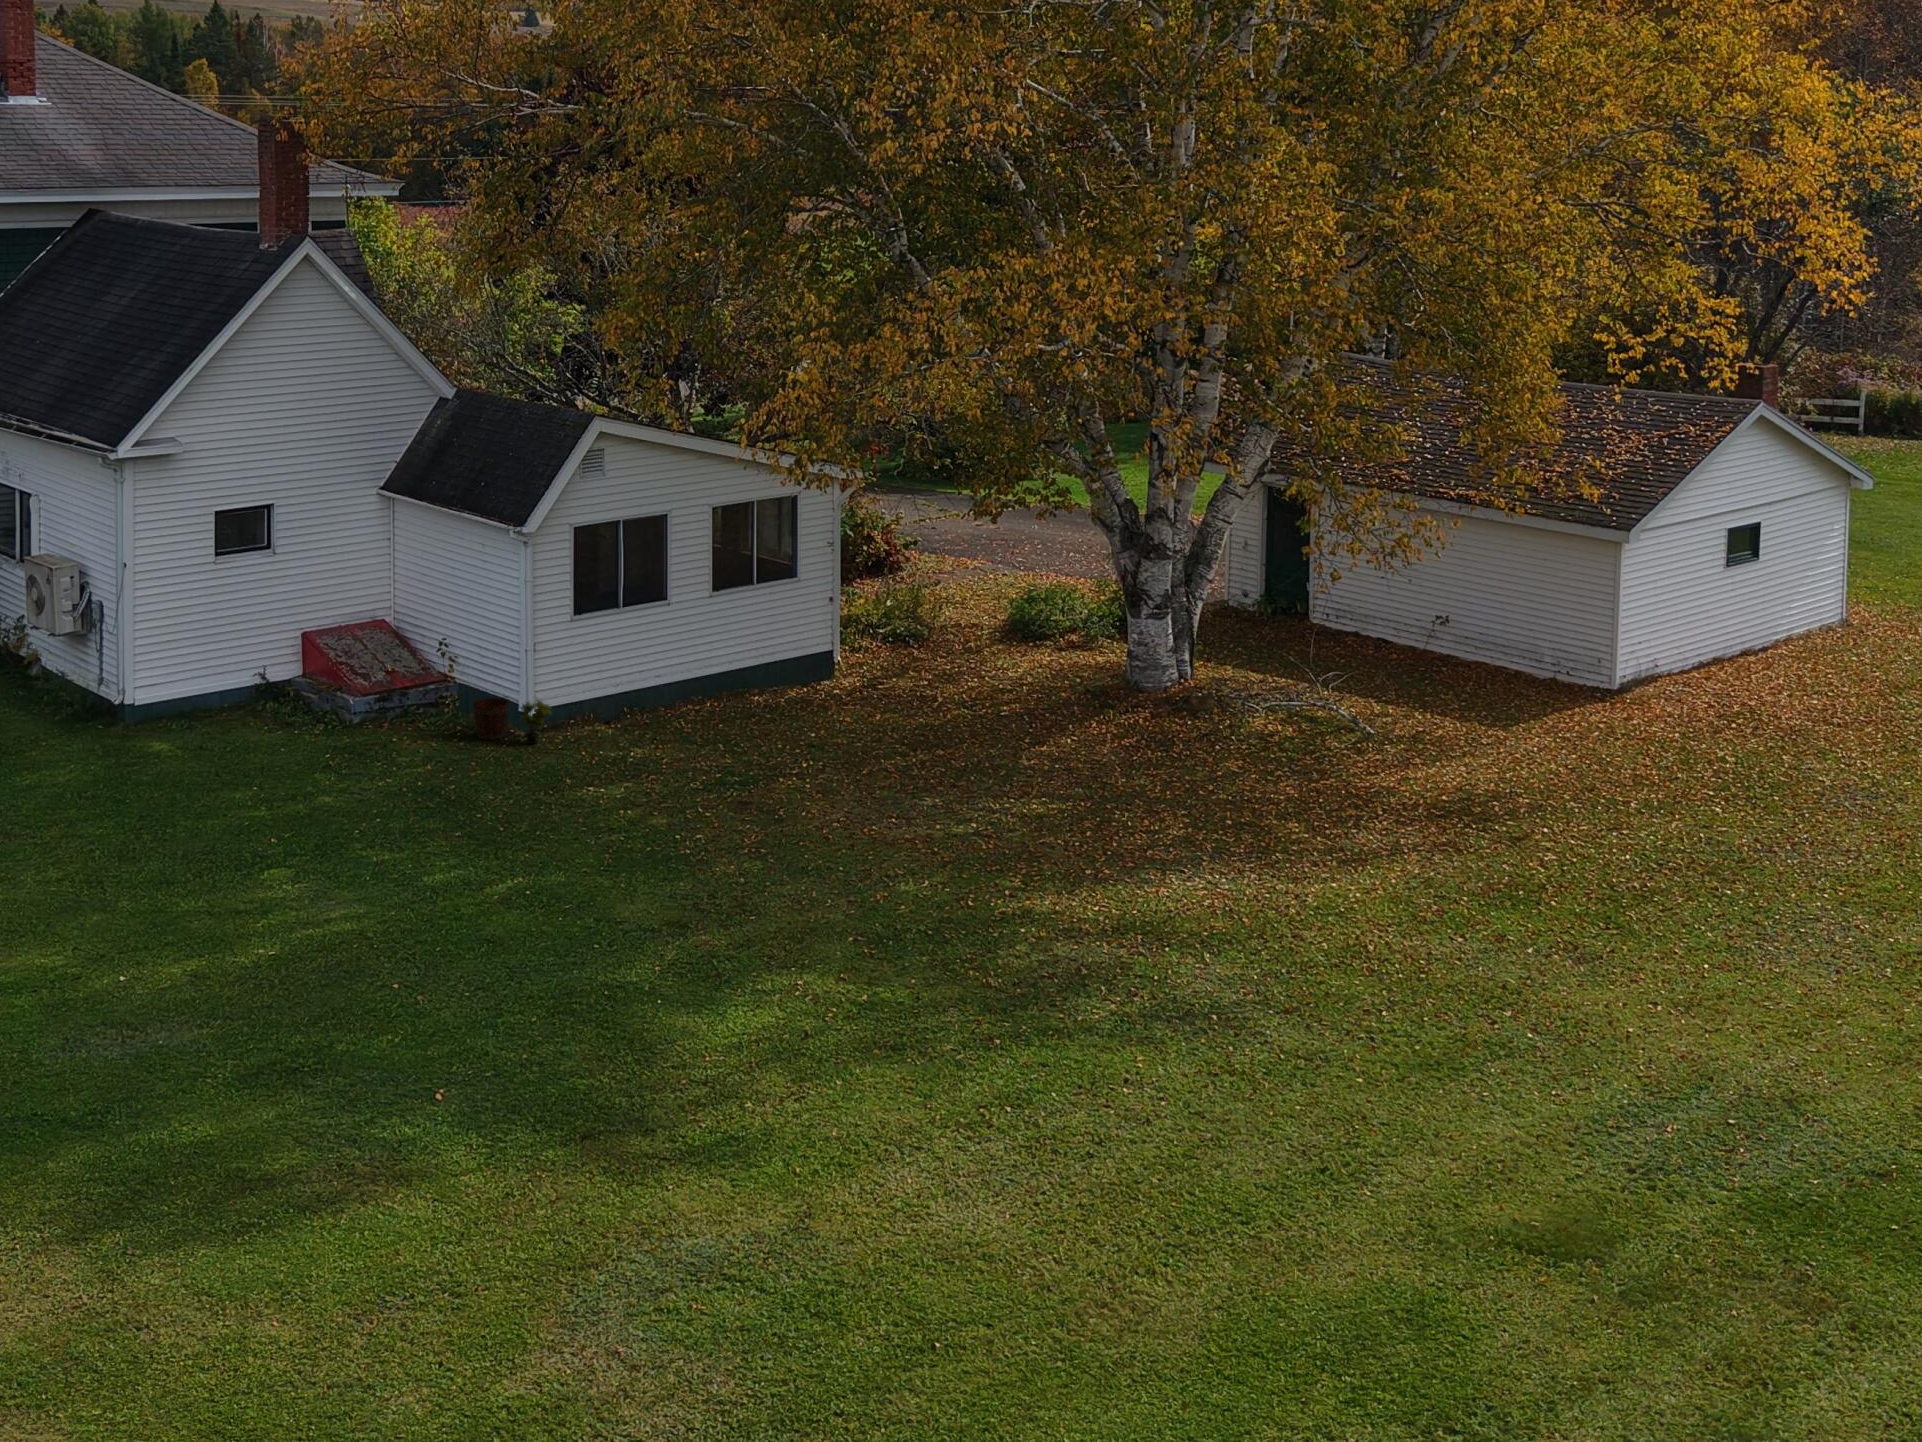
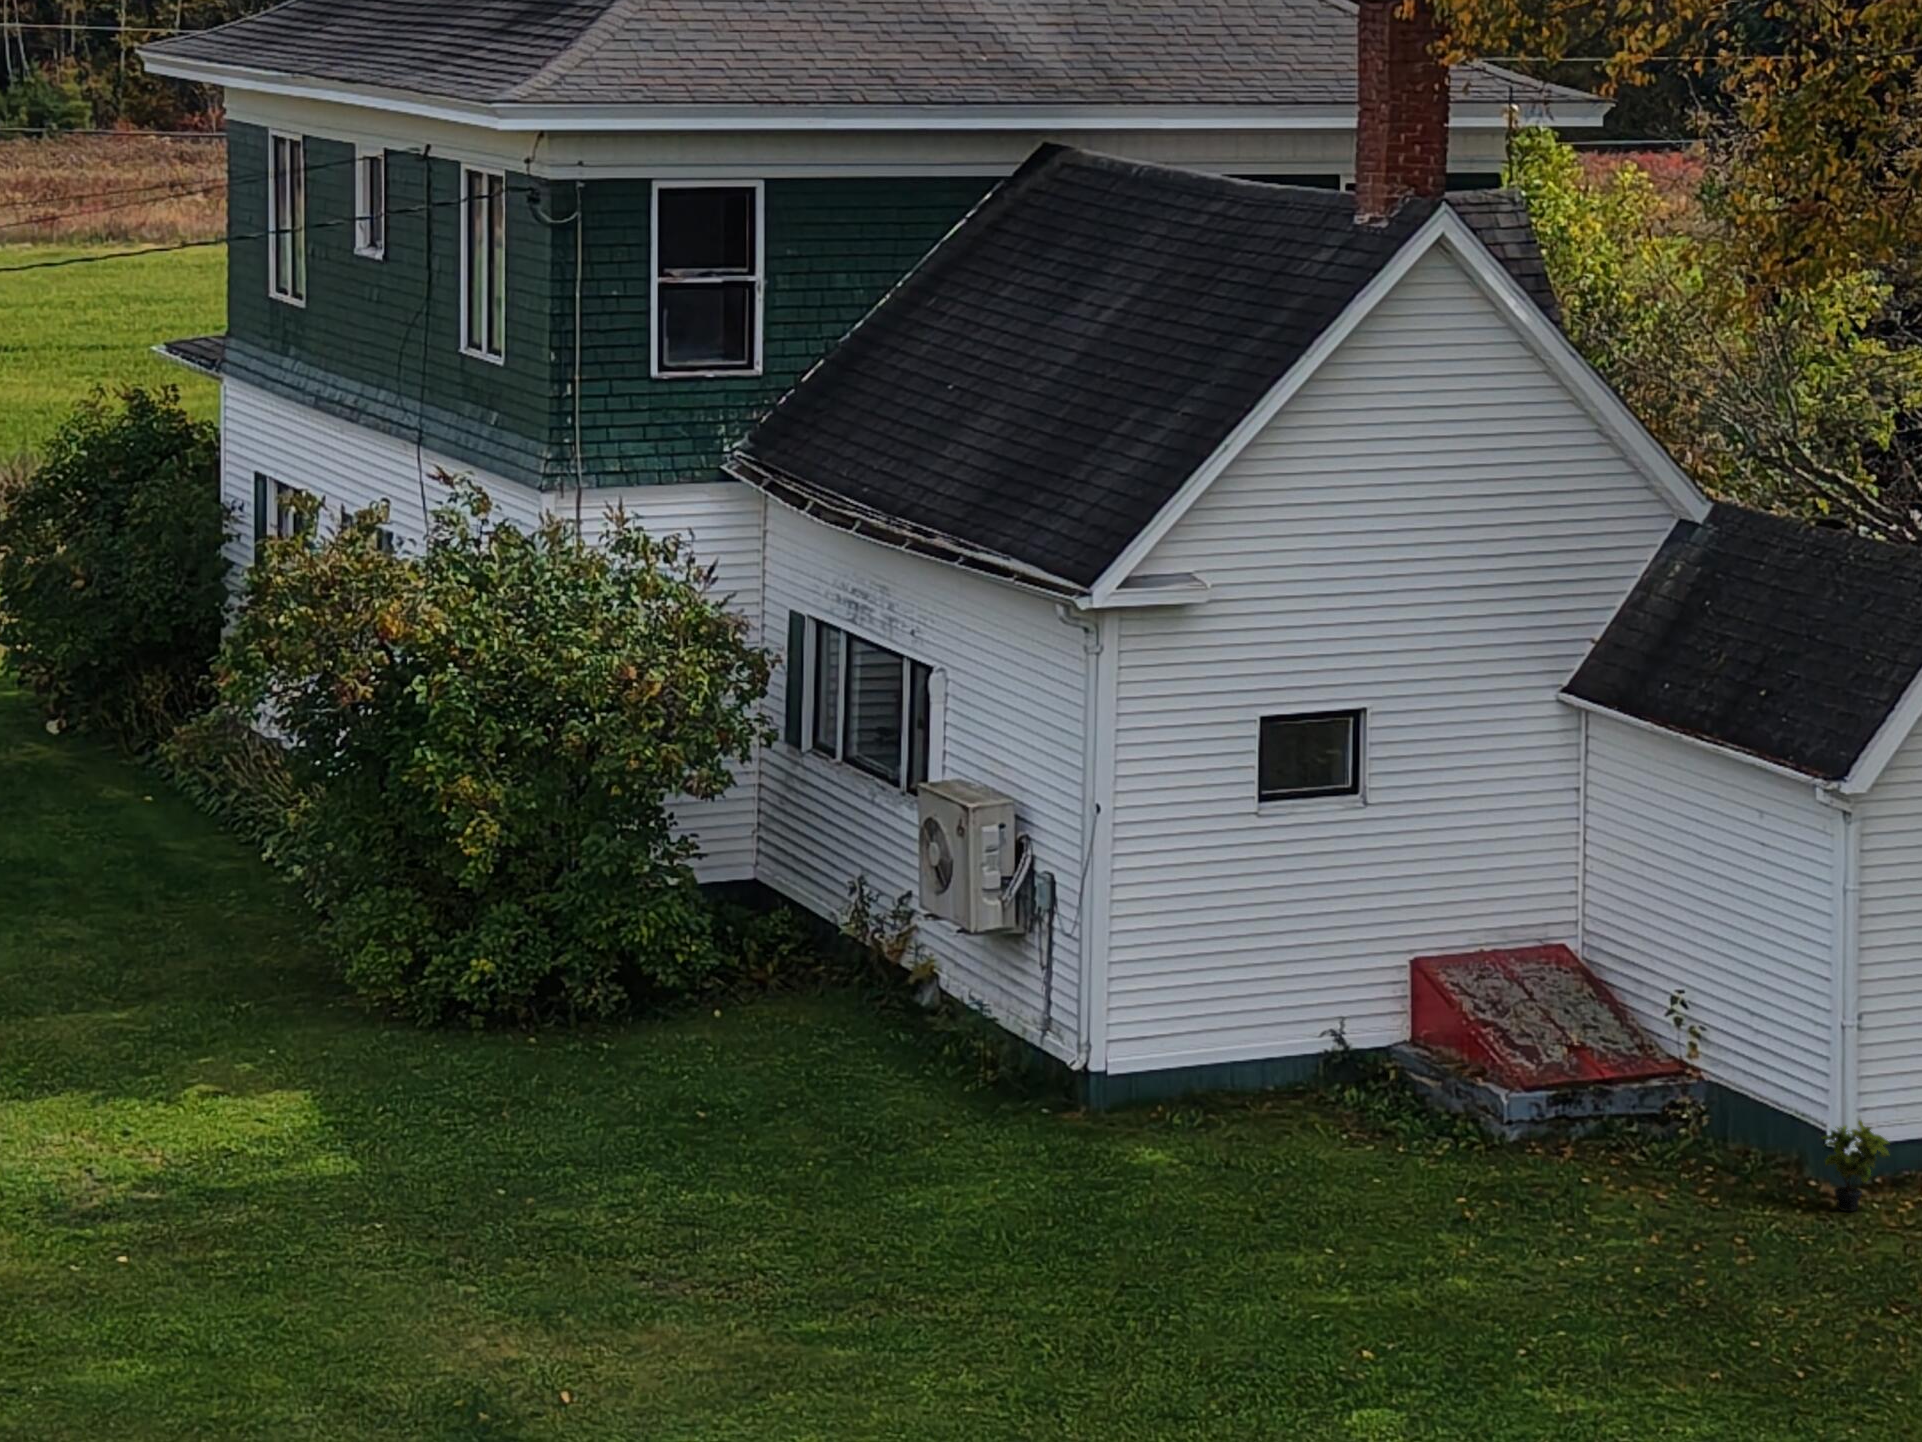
bucket: present [473,698,509,740] -> none [1733,1115,1805,1196]

